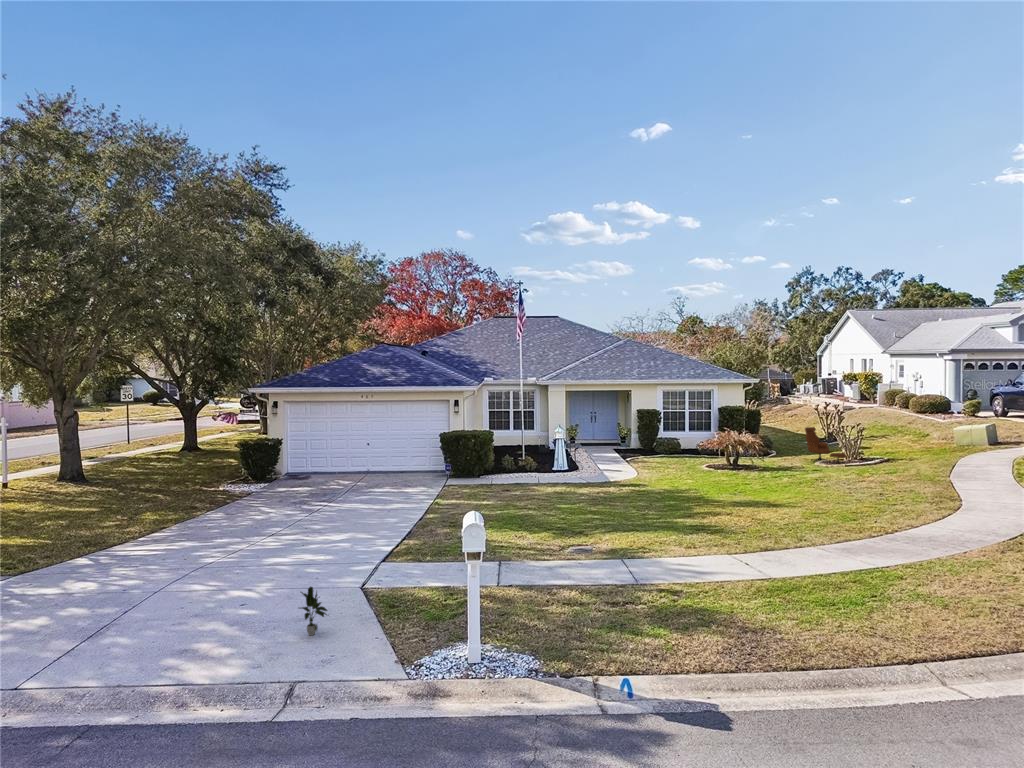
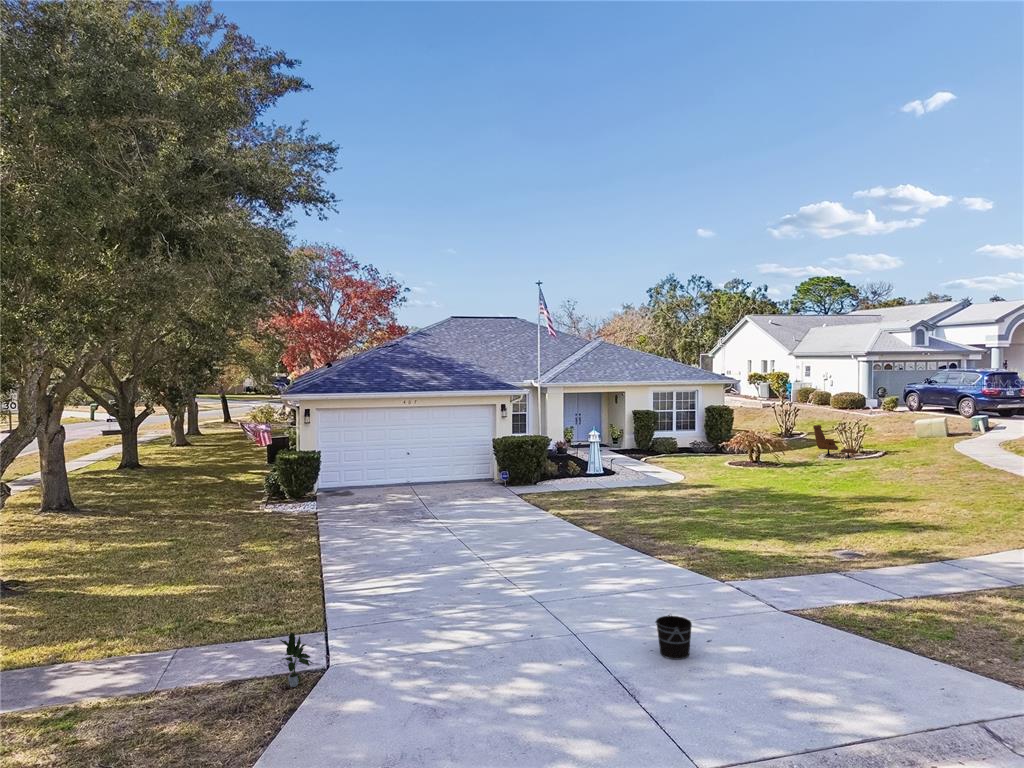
bucket: none [336,560,365,594] -> present [656,615,692,660]
potted plant: present [300,587,327,636] -> present [280,633,312,687]

